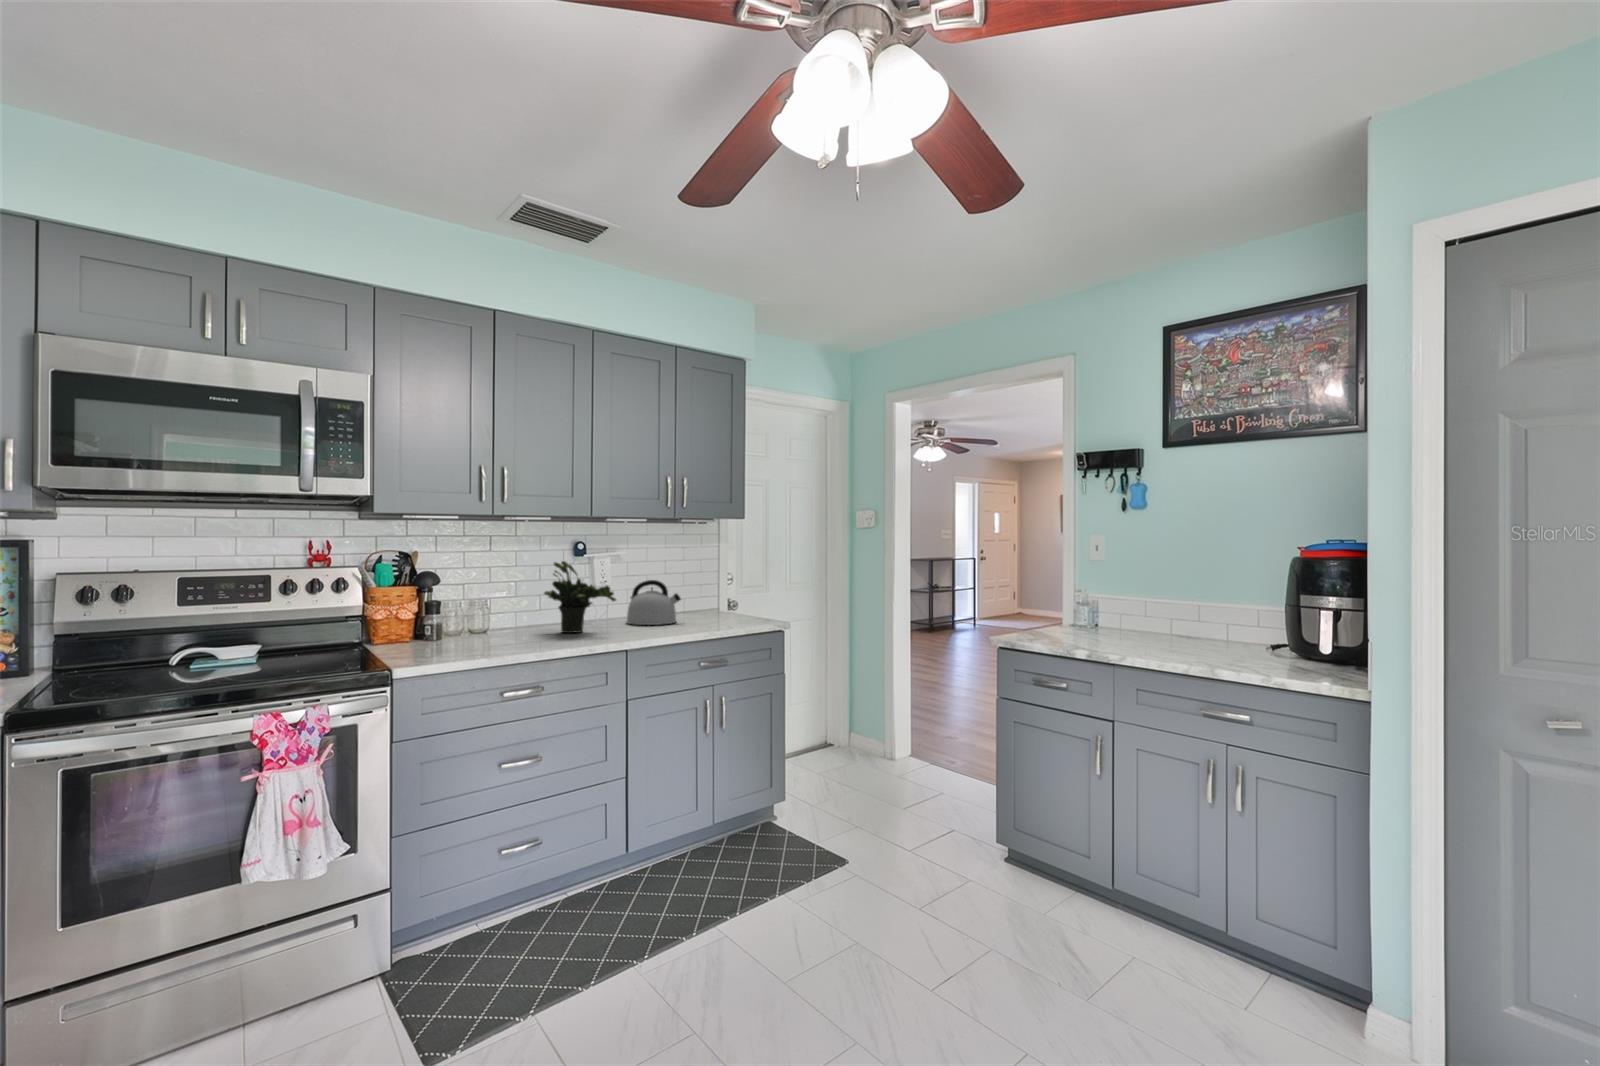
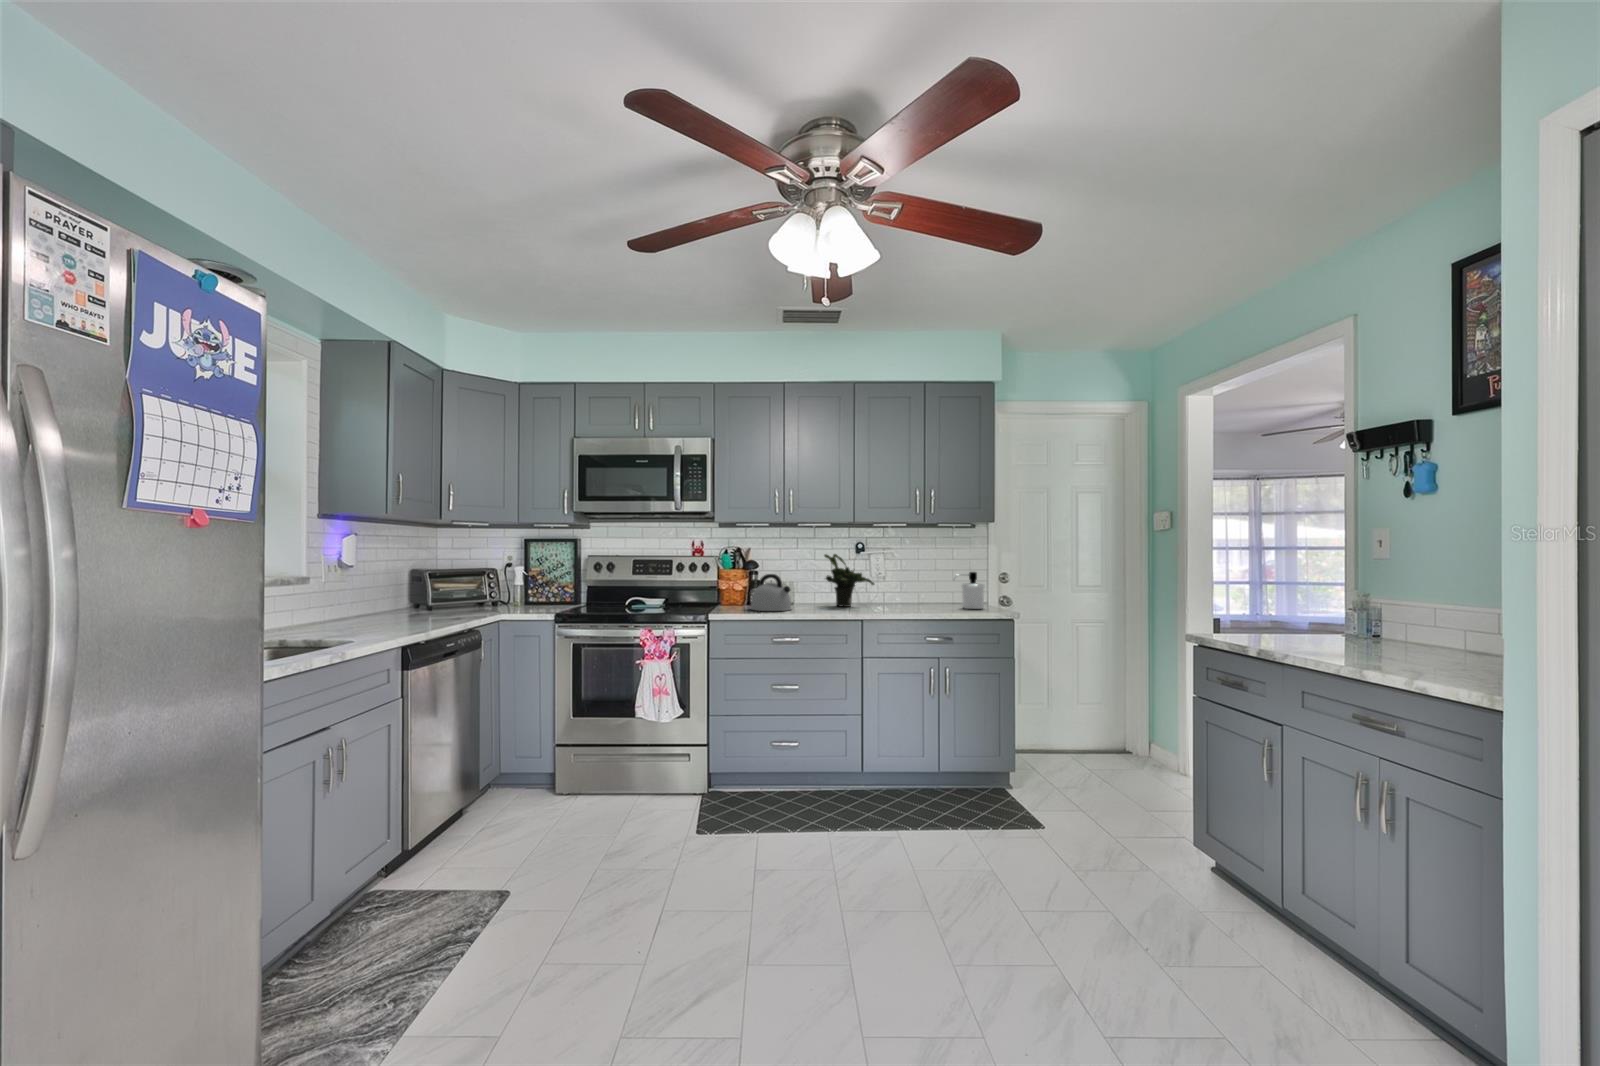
soap dispenser: none [713,579,743,623] -> present [954,572,985,609]
kettle: present [627,580,681,625] -> present [751,574,791,611]

